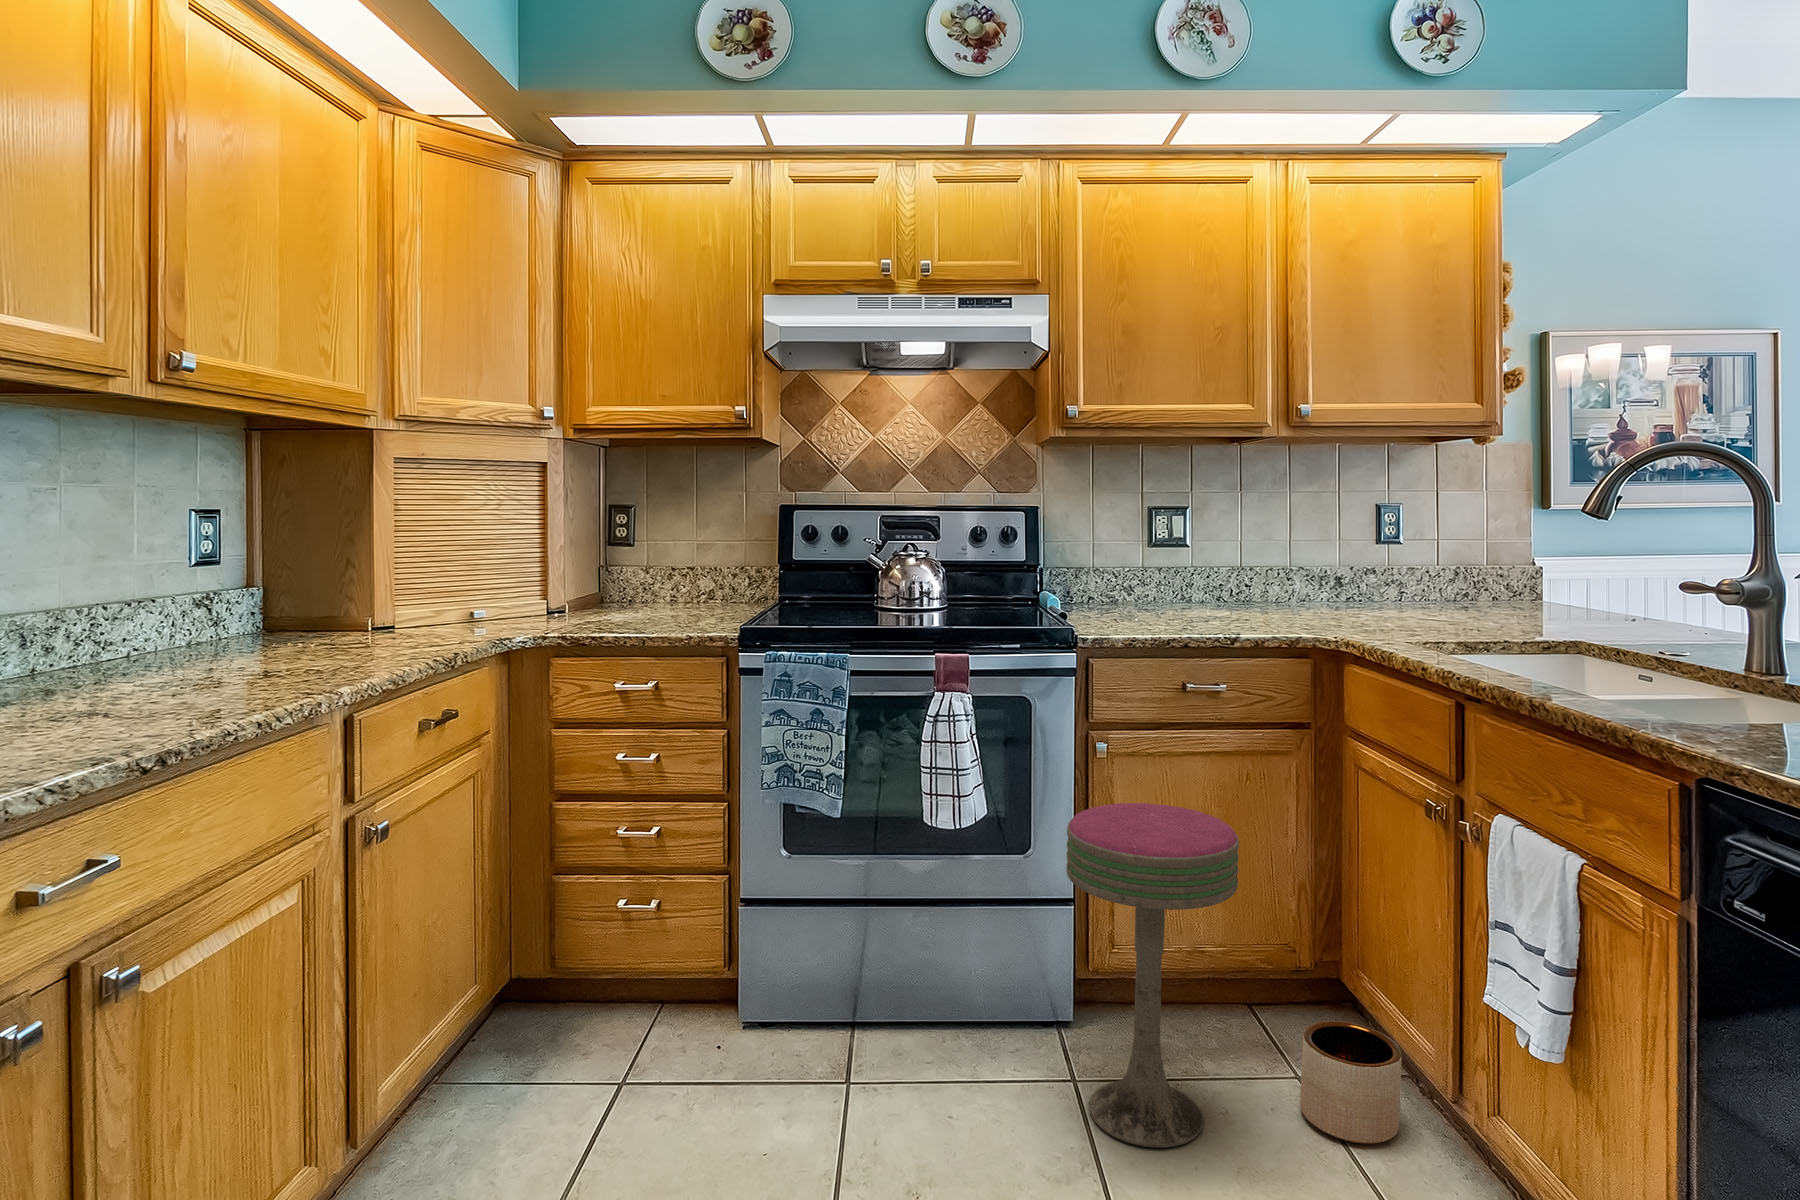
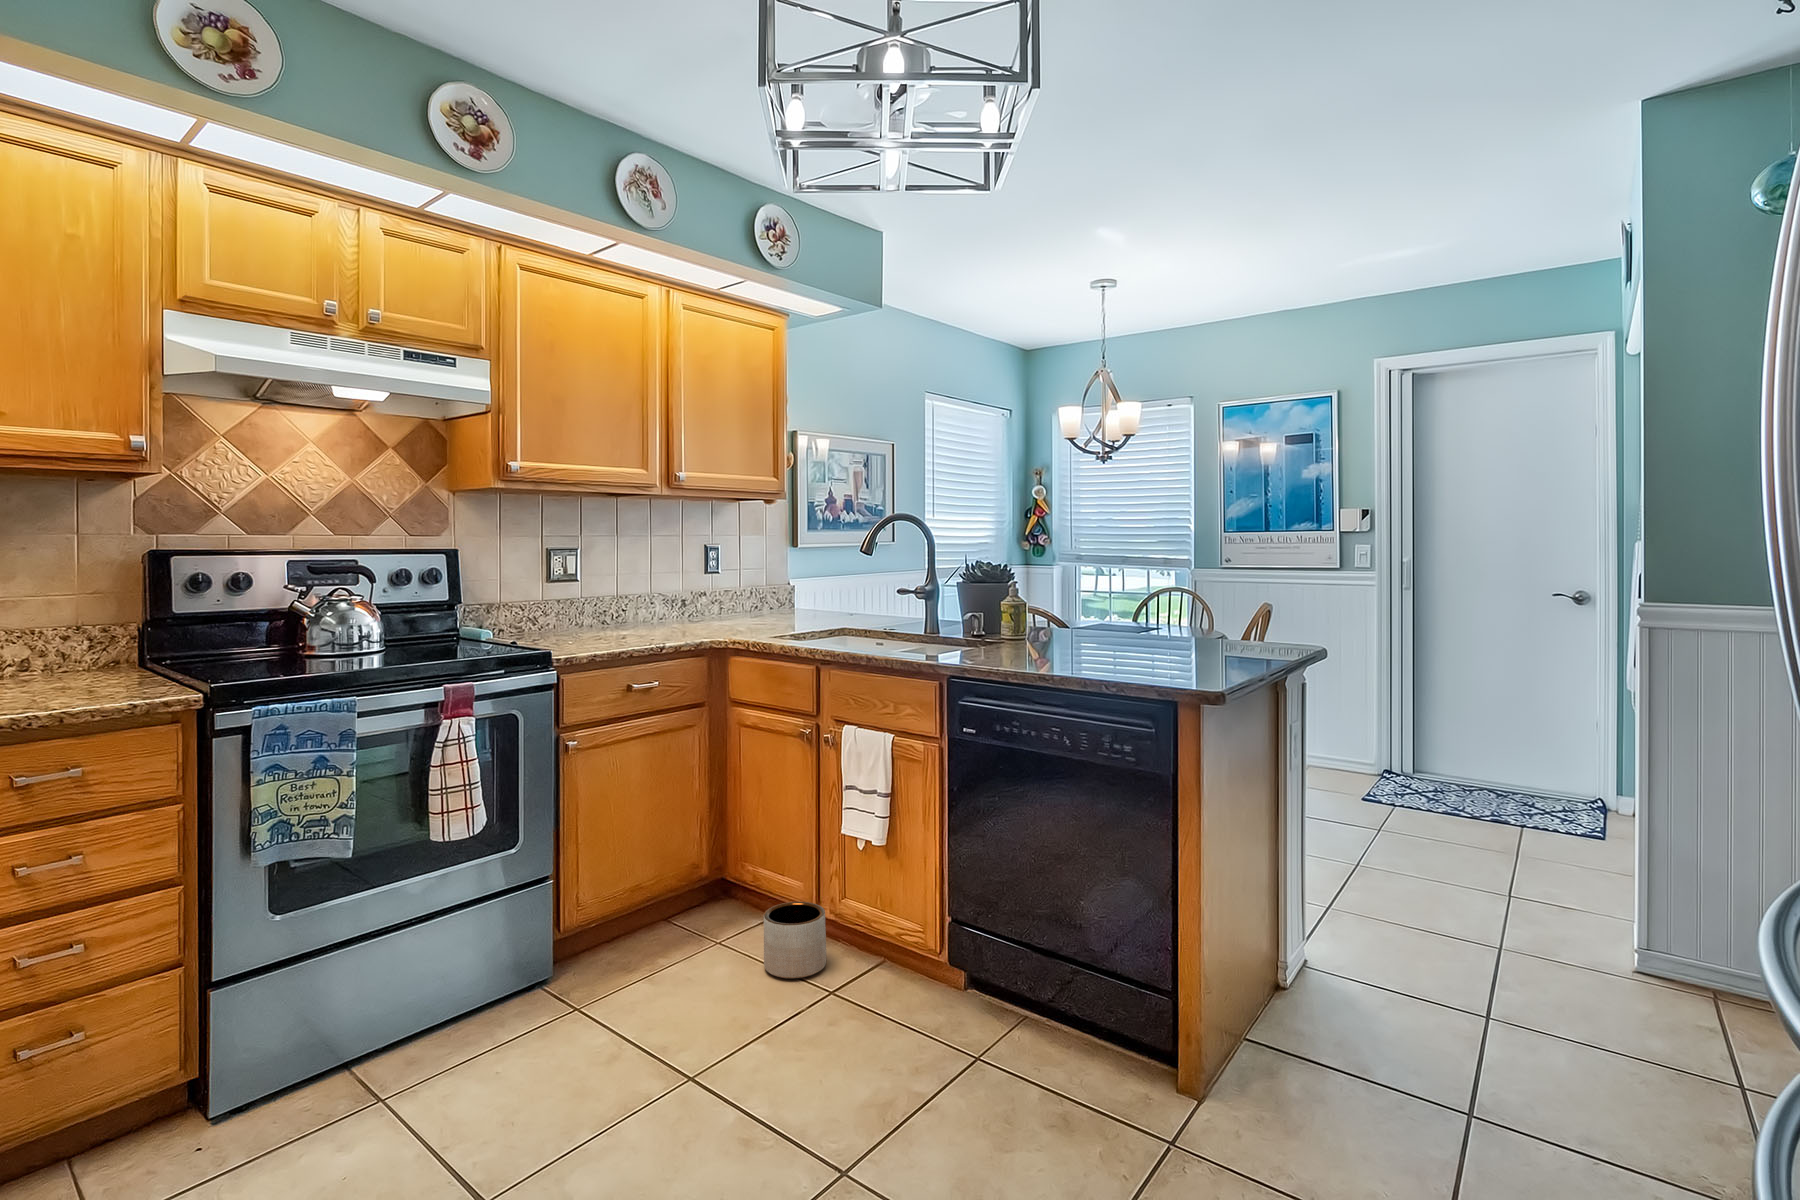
bar stool: present [1066,803,1239,1148] -> none [602,778,734,1040]

